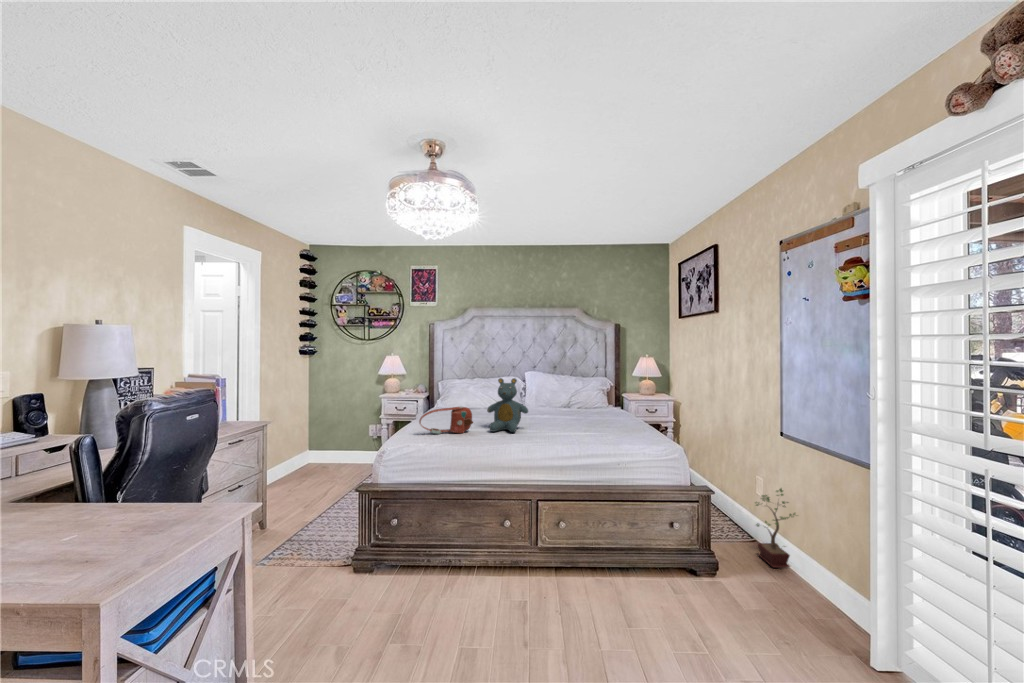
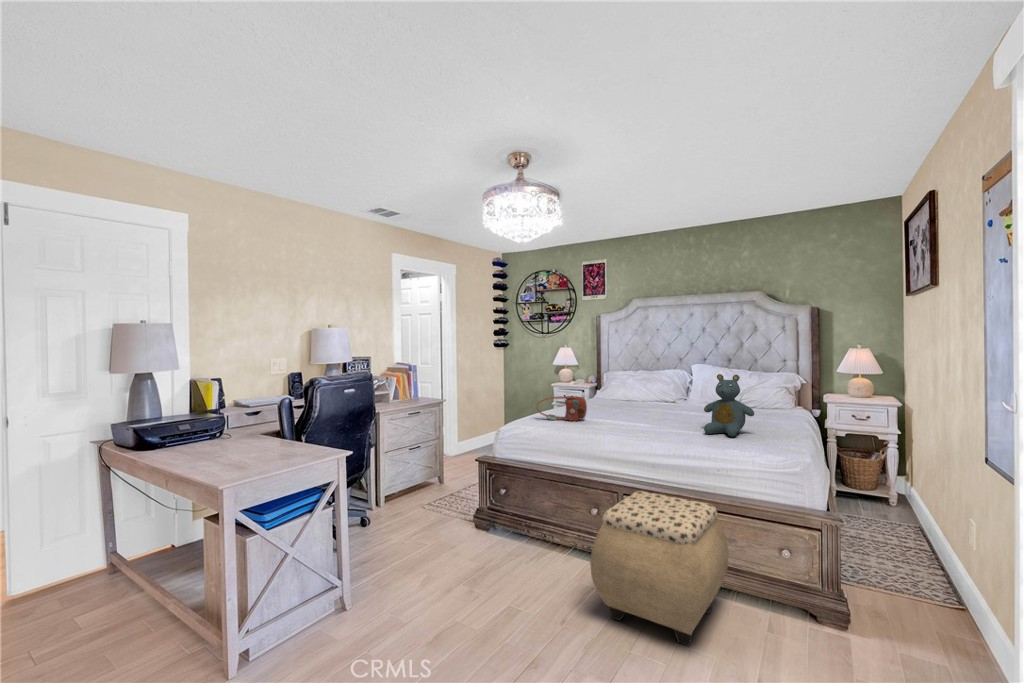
teddy bear: present [487,378,528,432] -> present [704,374,754,437]
potted plant: present [756,488,795,568] -> none [925,528,976,639]
ottoman: none [550,496,661,634] -> present [590,491,729,646]

